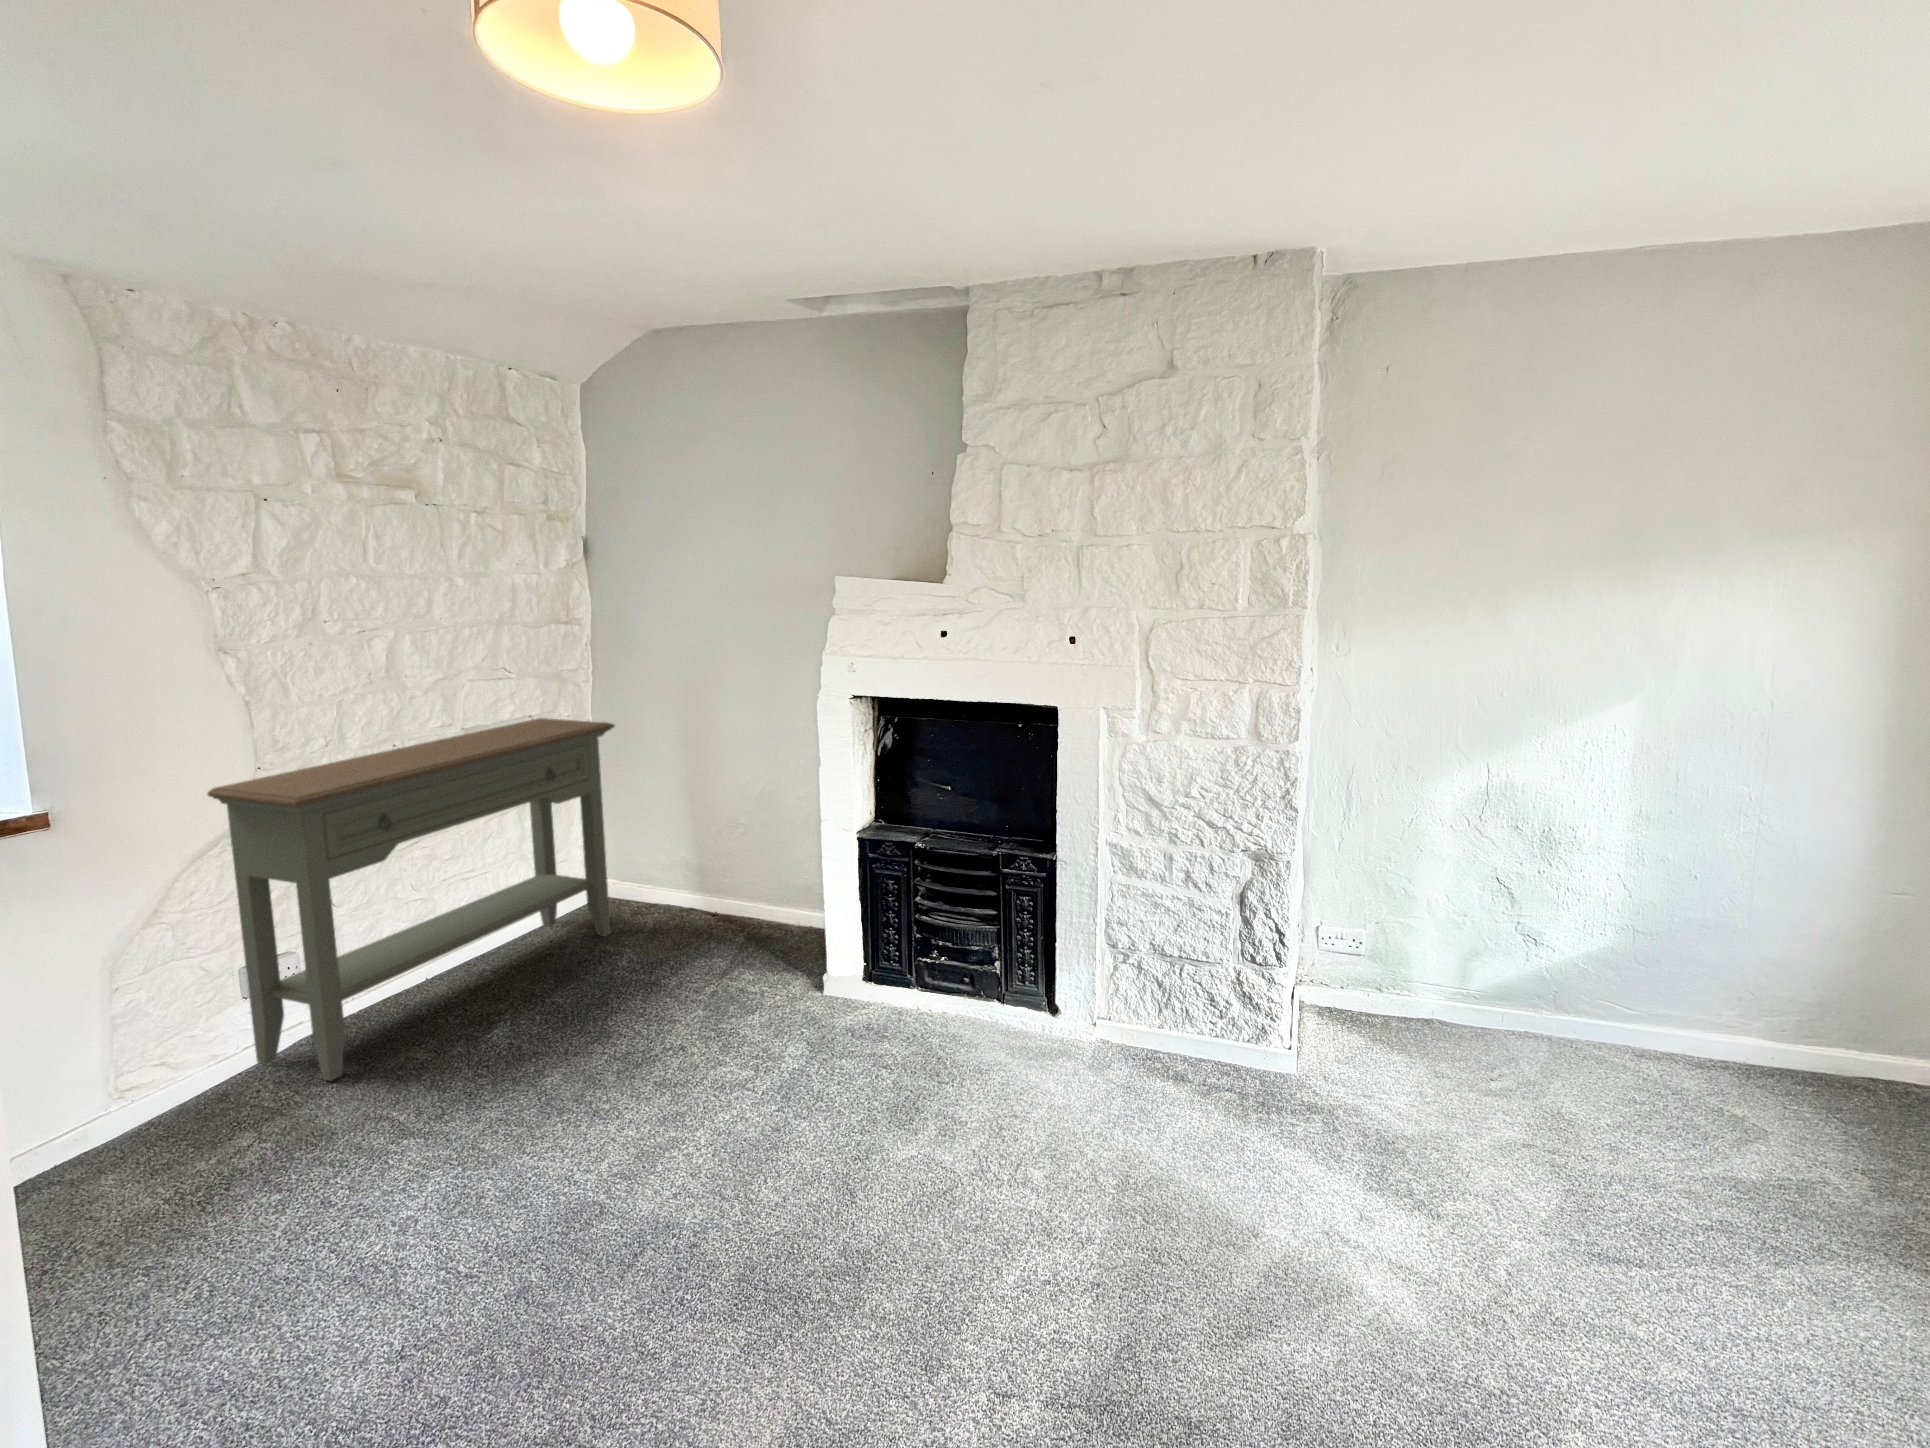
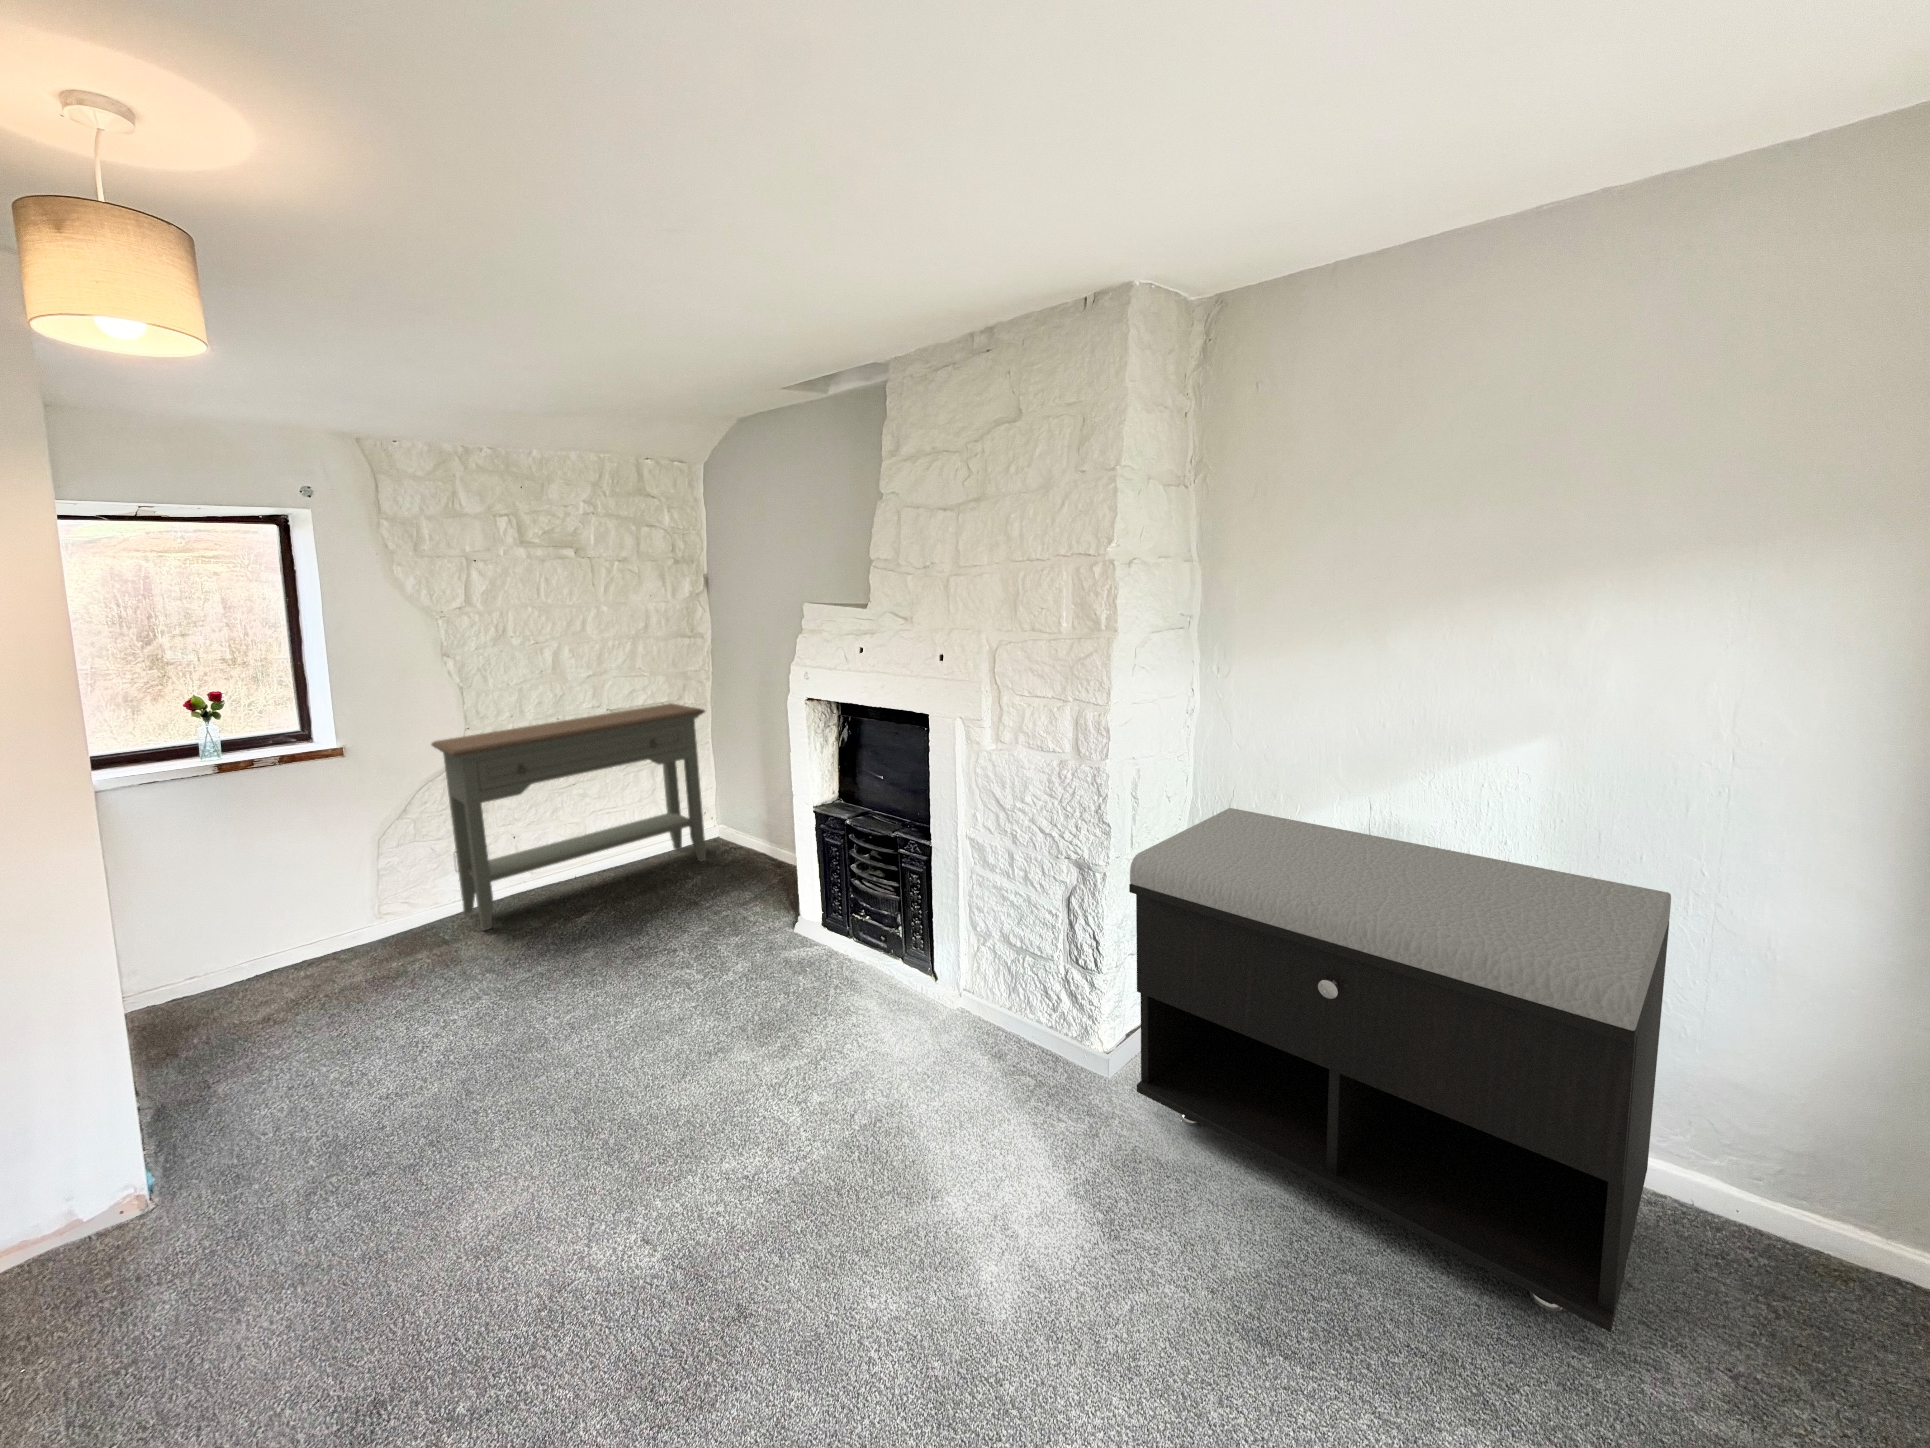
storage bench: none [1355,785,1830,1154] -> present [1129,808,1671,1332]

